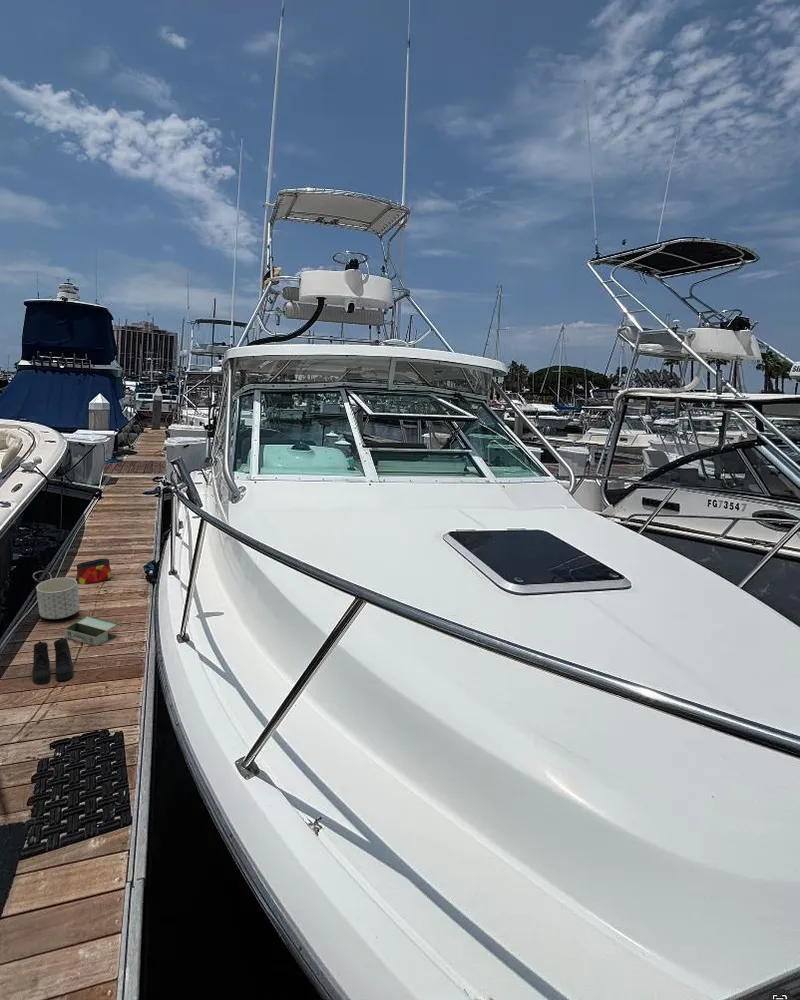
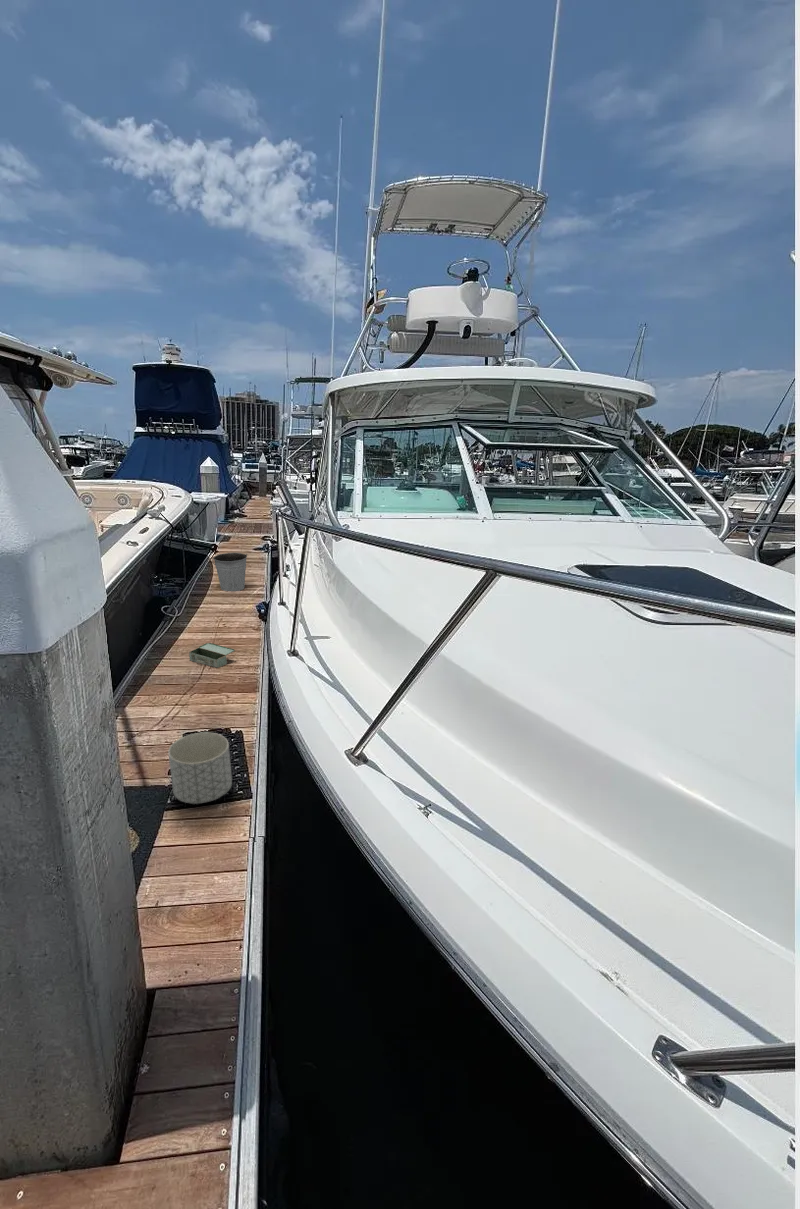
bucket: none [96,506,135,547] -> present [213,553,247,591]
bag: present [76,558,111,584] -> none [194,597,227,621]
planter: present [36,578,80,619] -> present [168,732,232,804]
boots: present [32,638,73,685] -> none [164,656,198,695]

